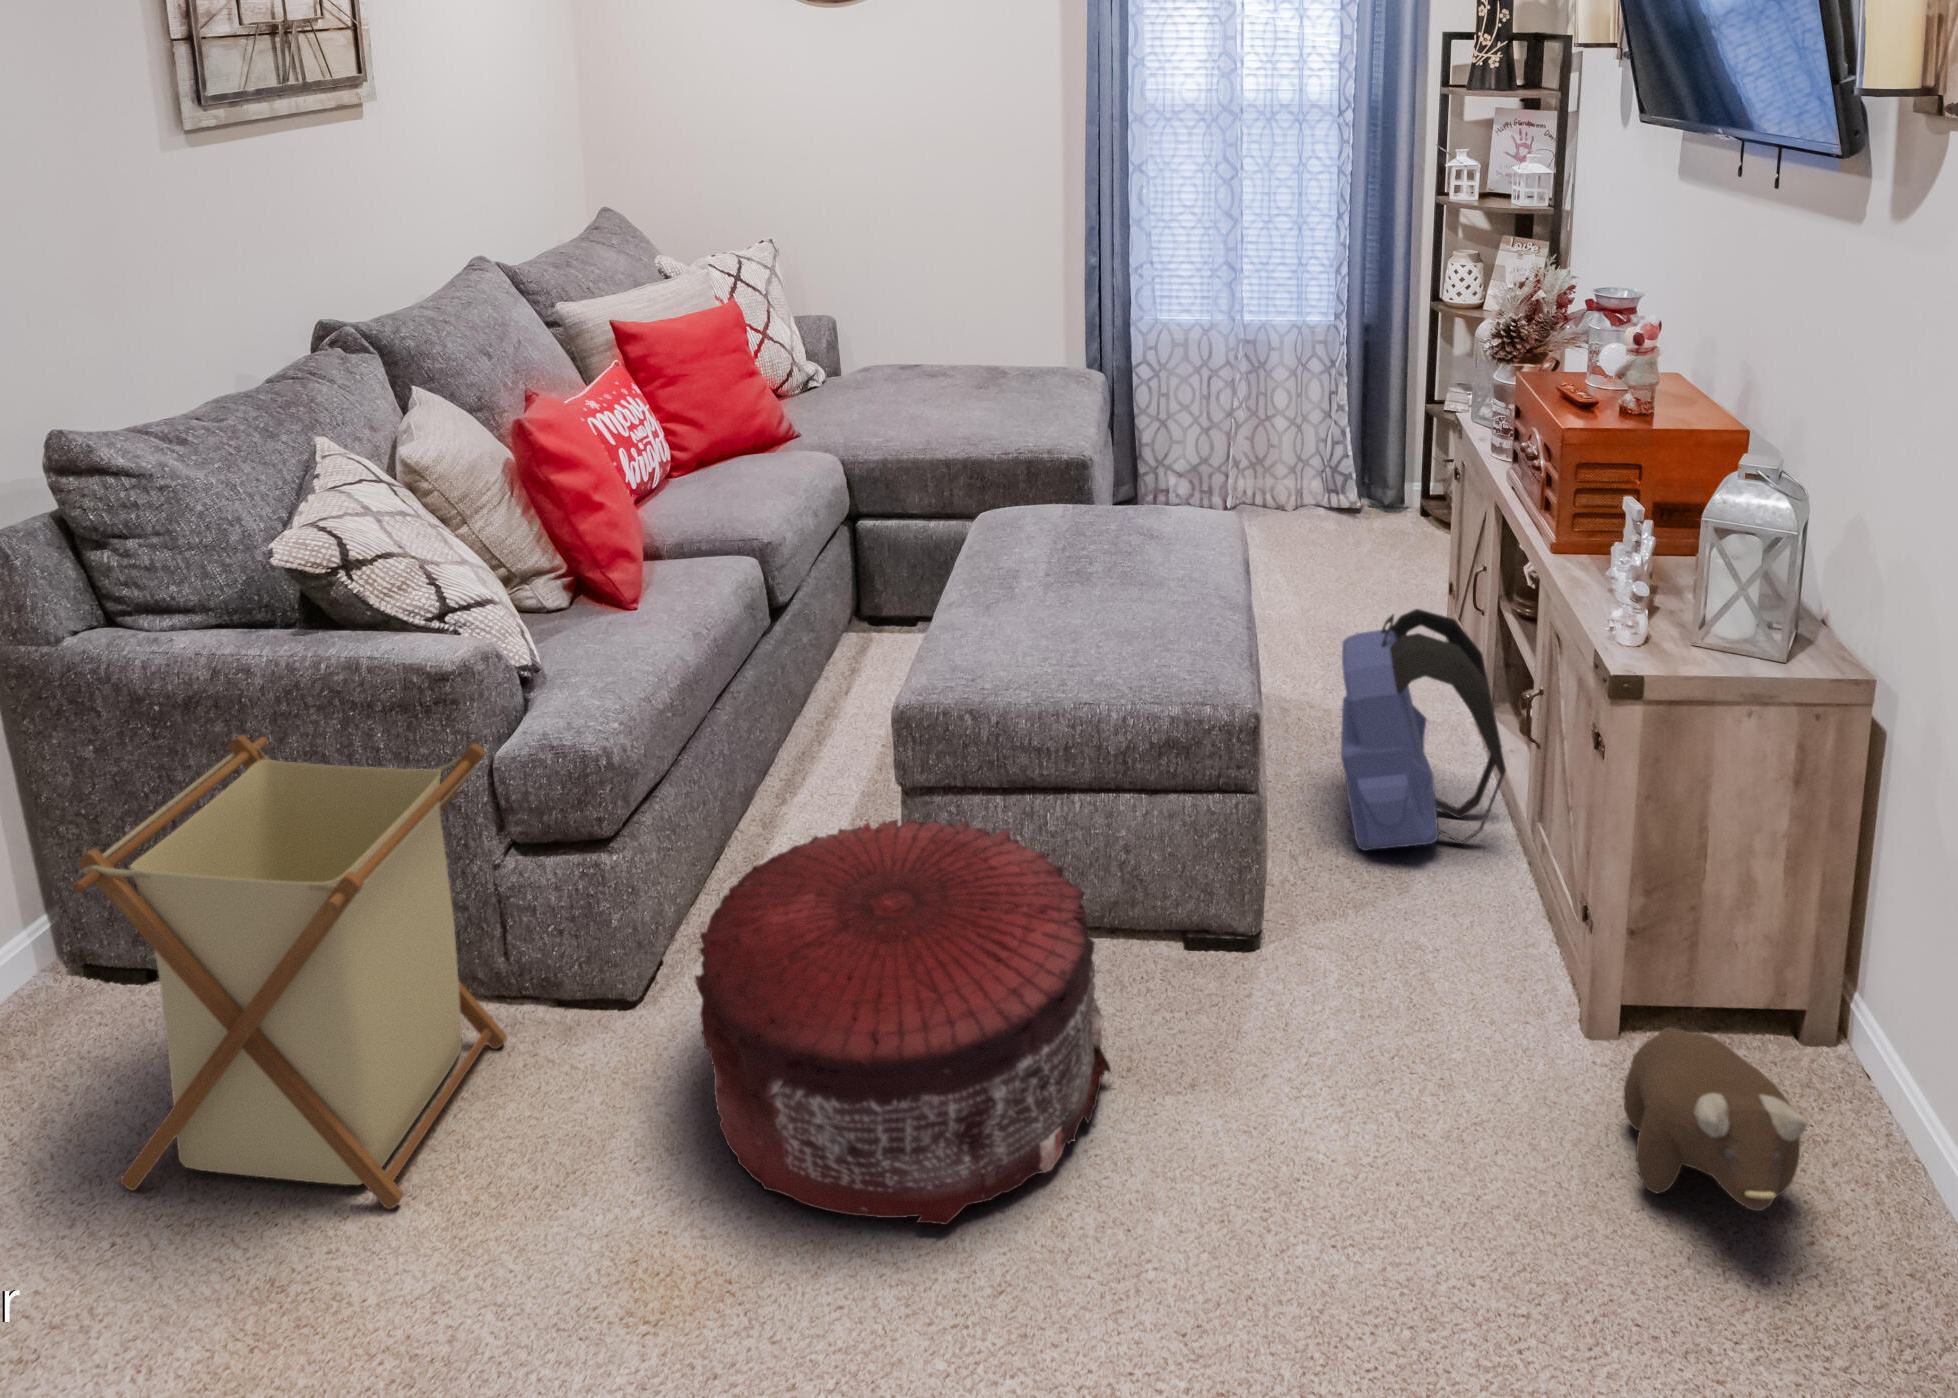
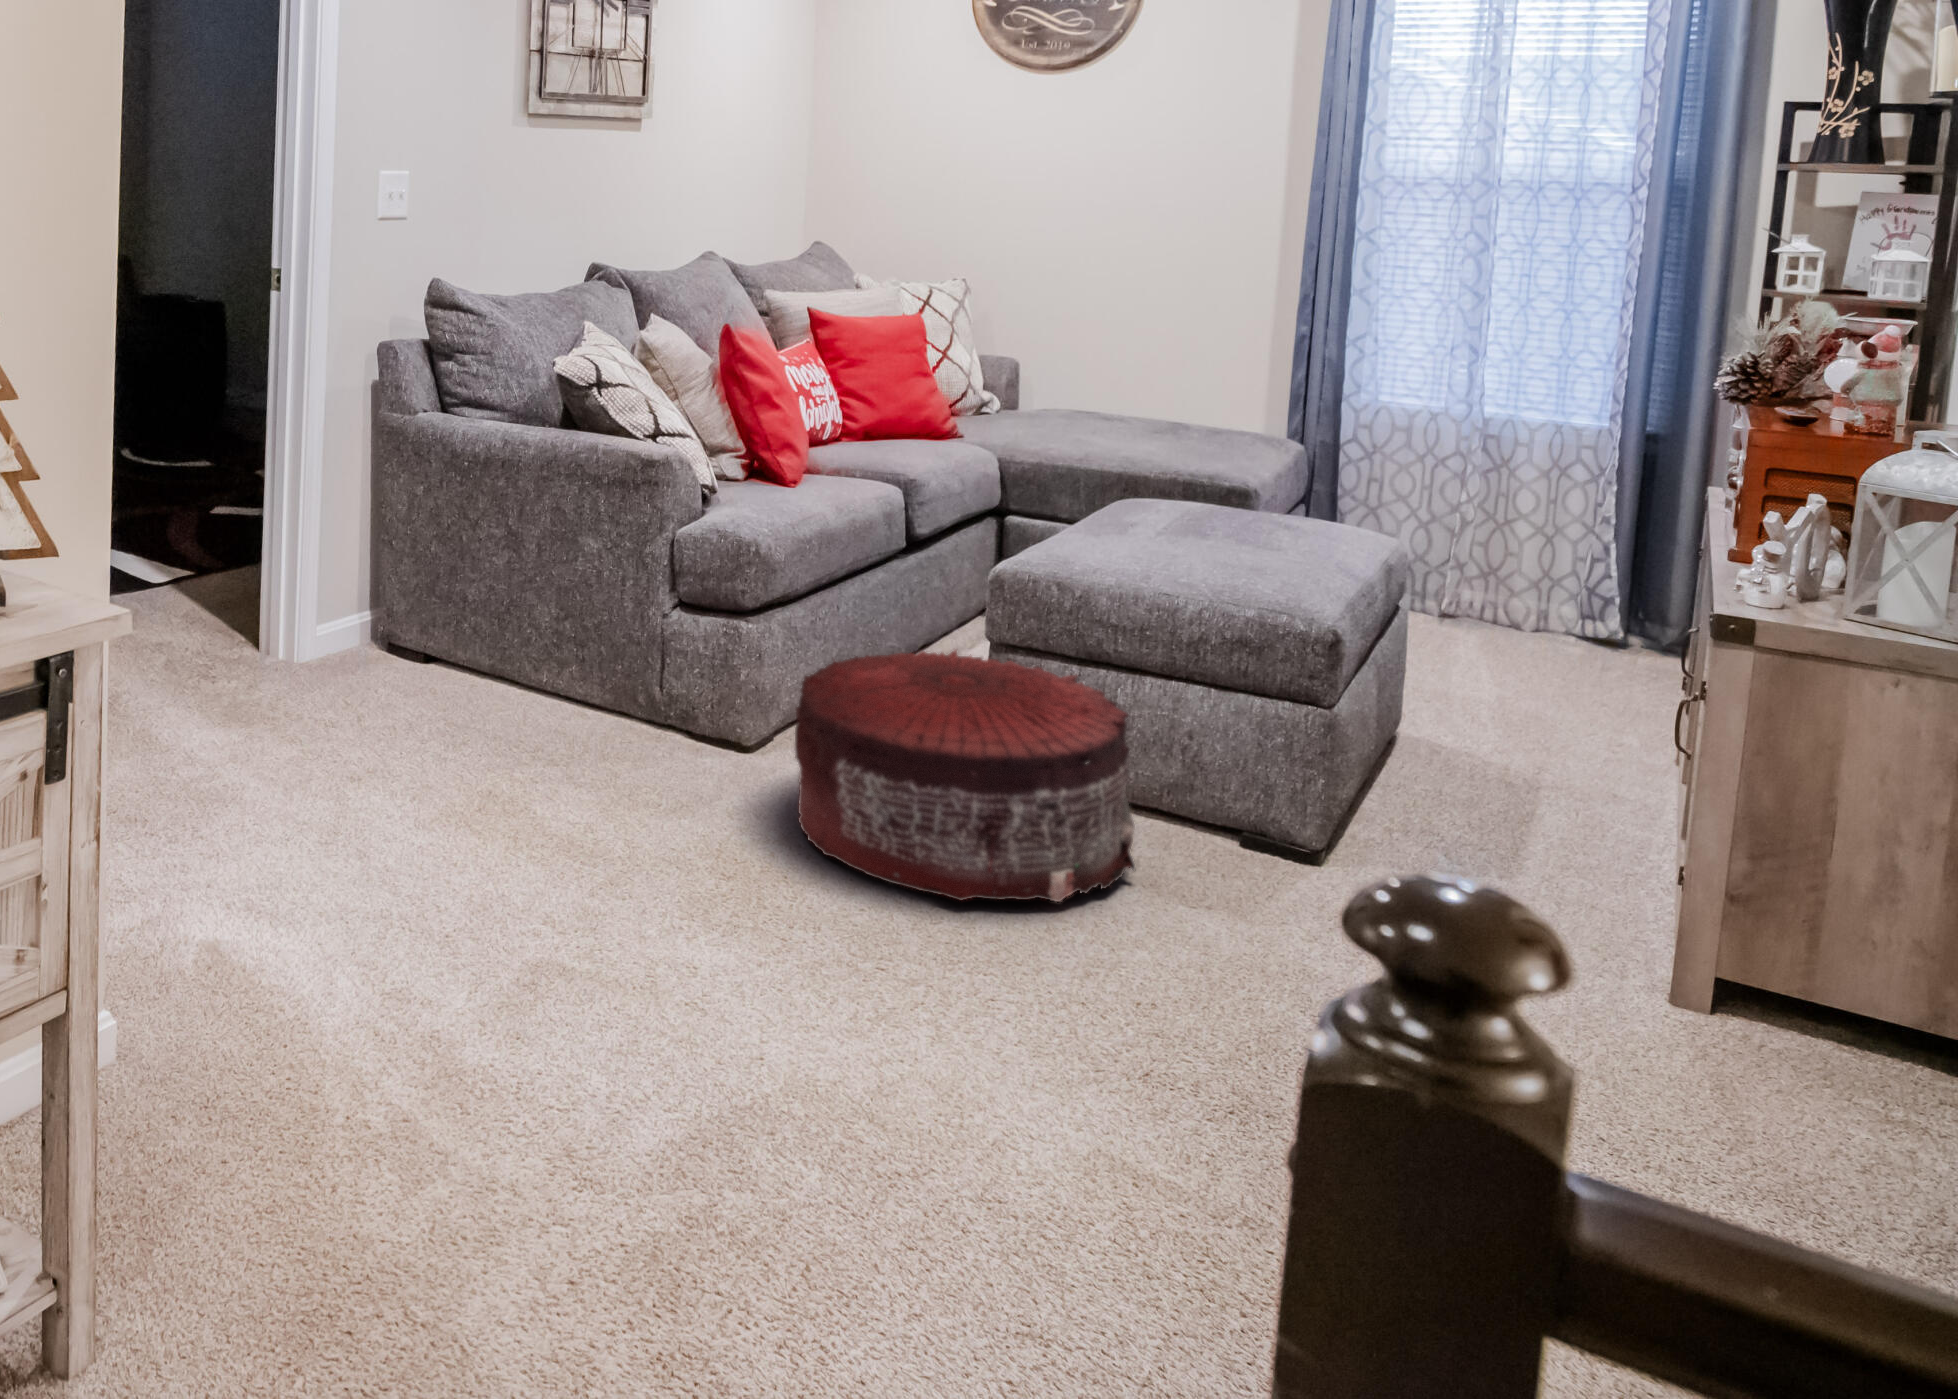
backpack: present [1341,609,1506,850] -> none [1449,602,1654,849]
laundry basket: present [73,735,507,1209] -> none [399,488,668,800]
plush toy: present [1624,1027,1807,1211] -> none [1650,933,1846,1105]

